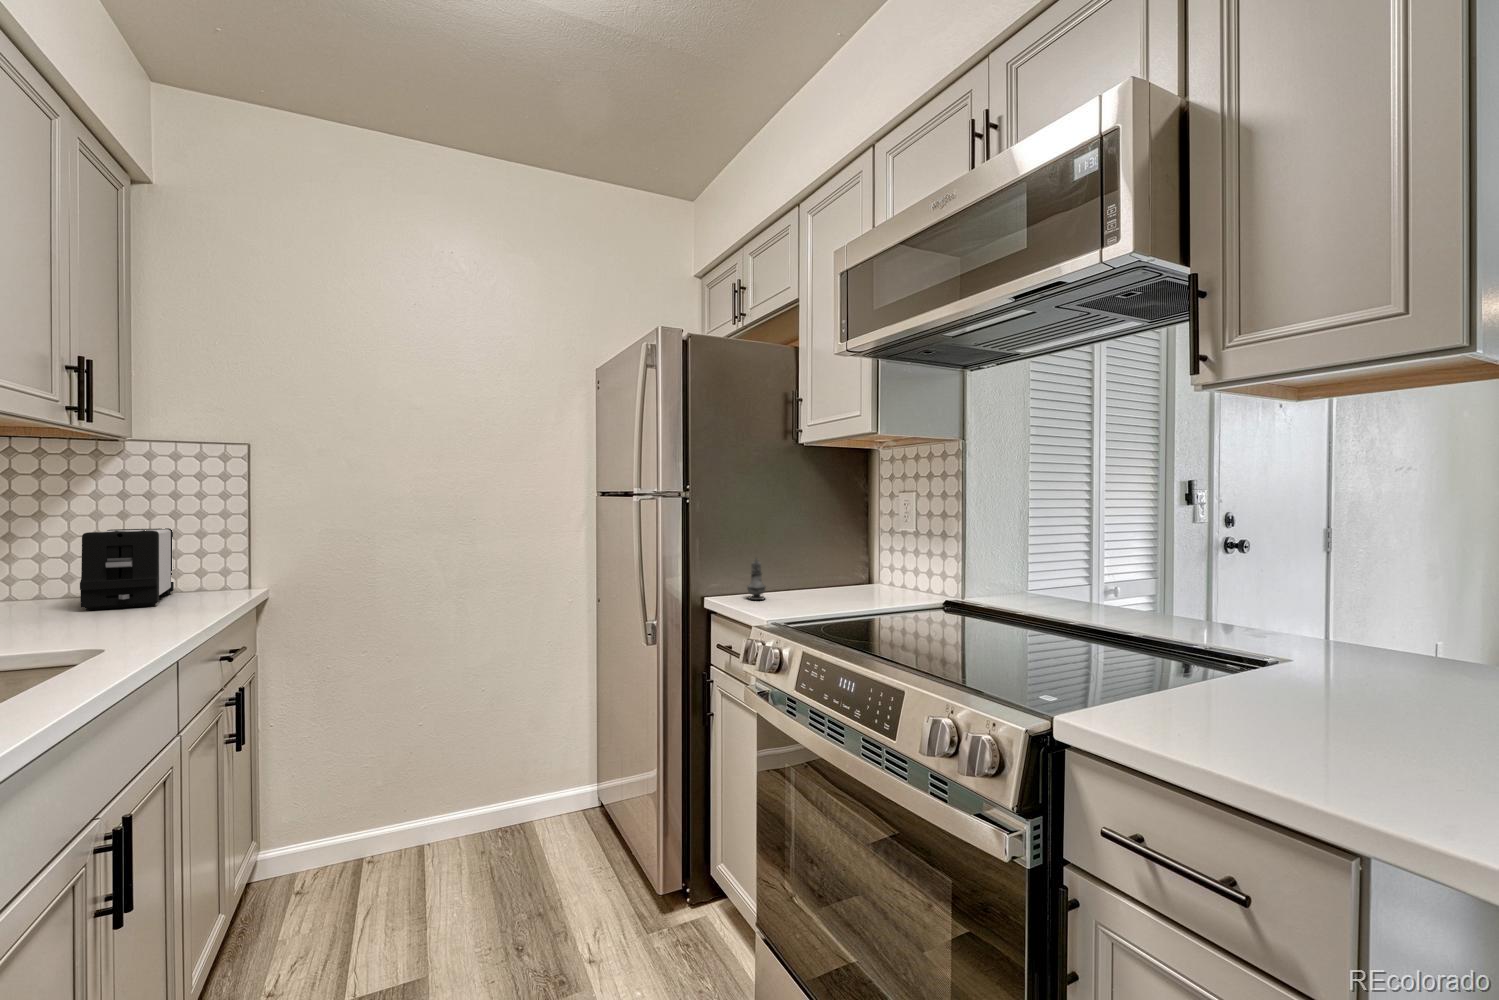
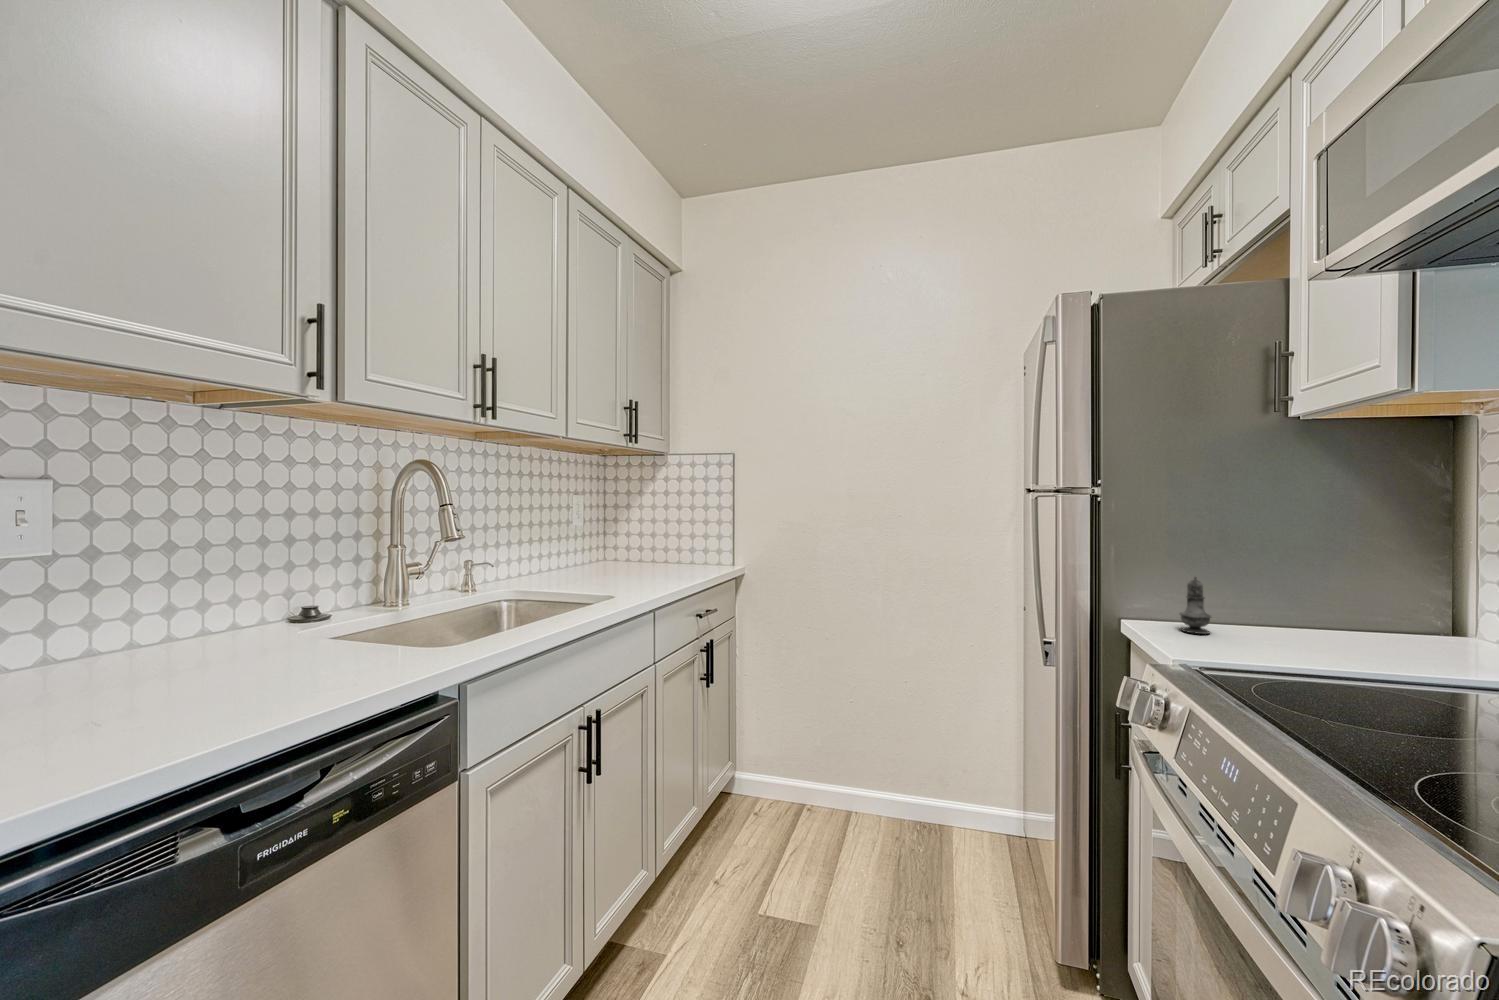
toaster: present [80,528,174,610] -> none [634,517,691,572]

